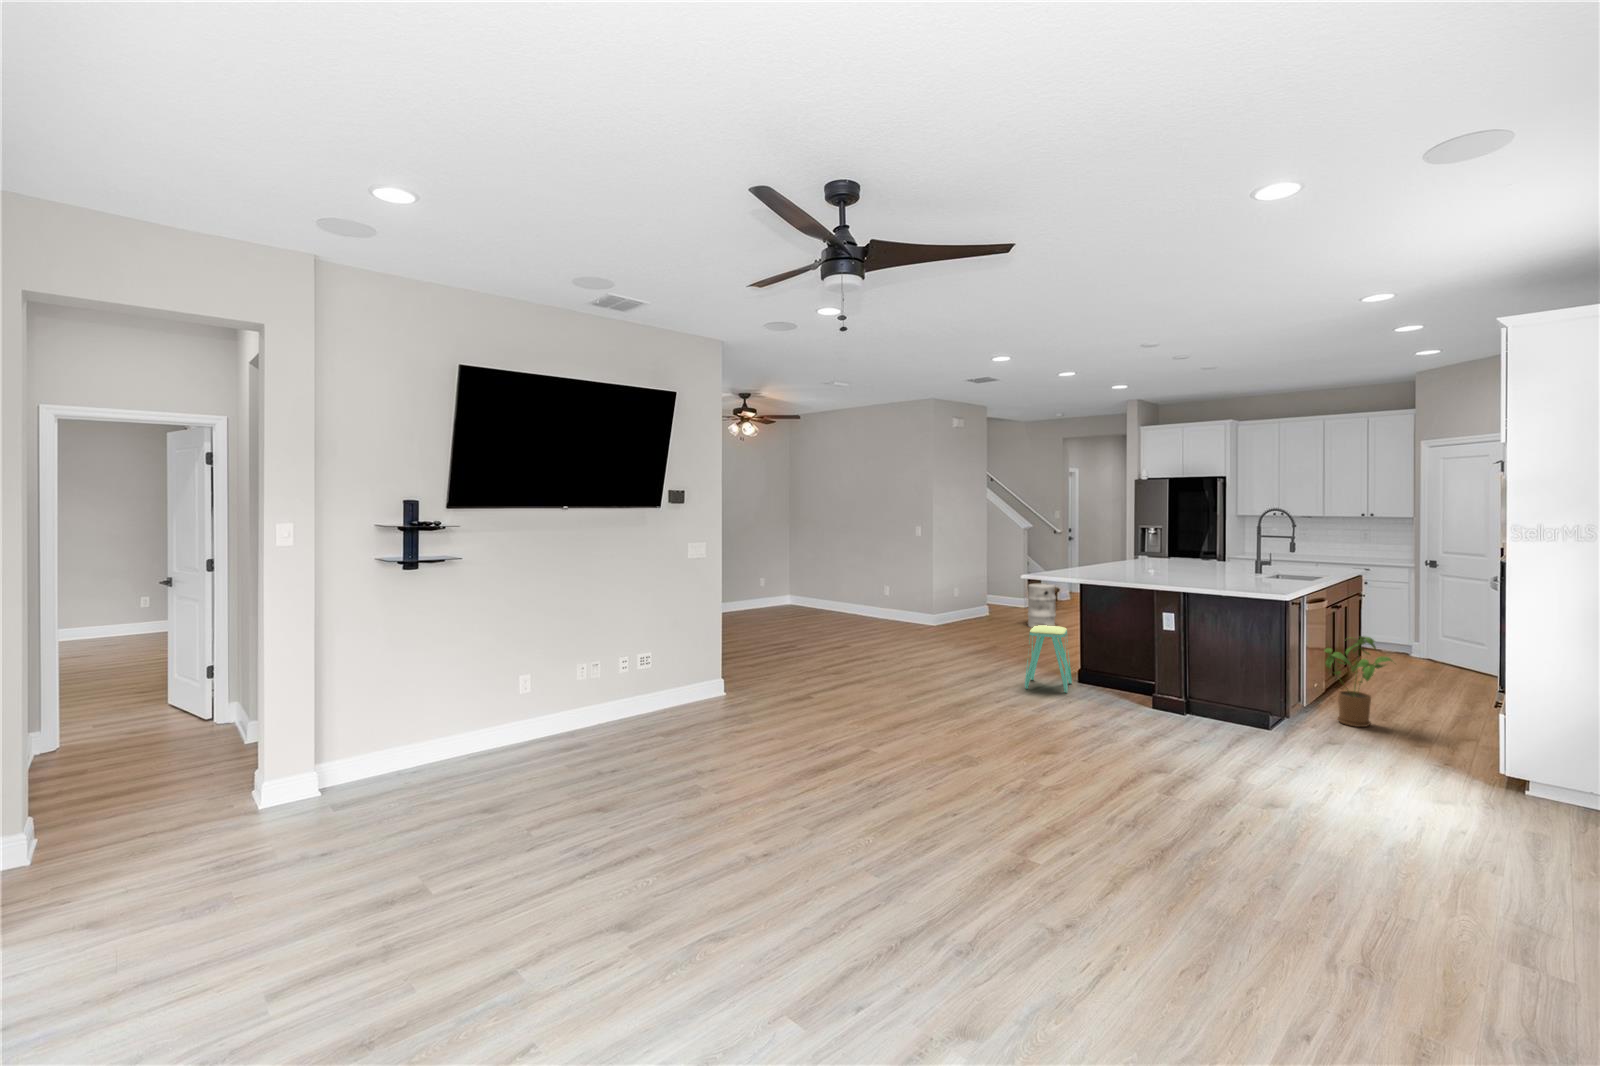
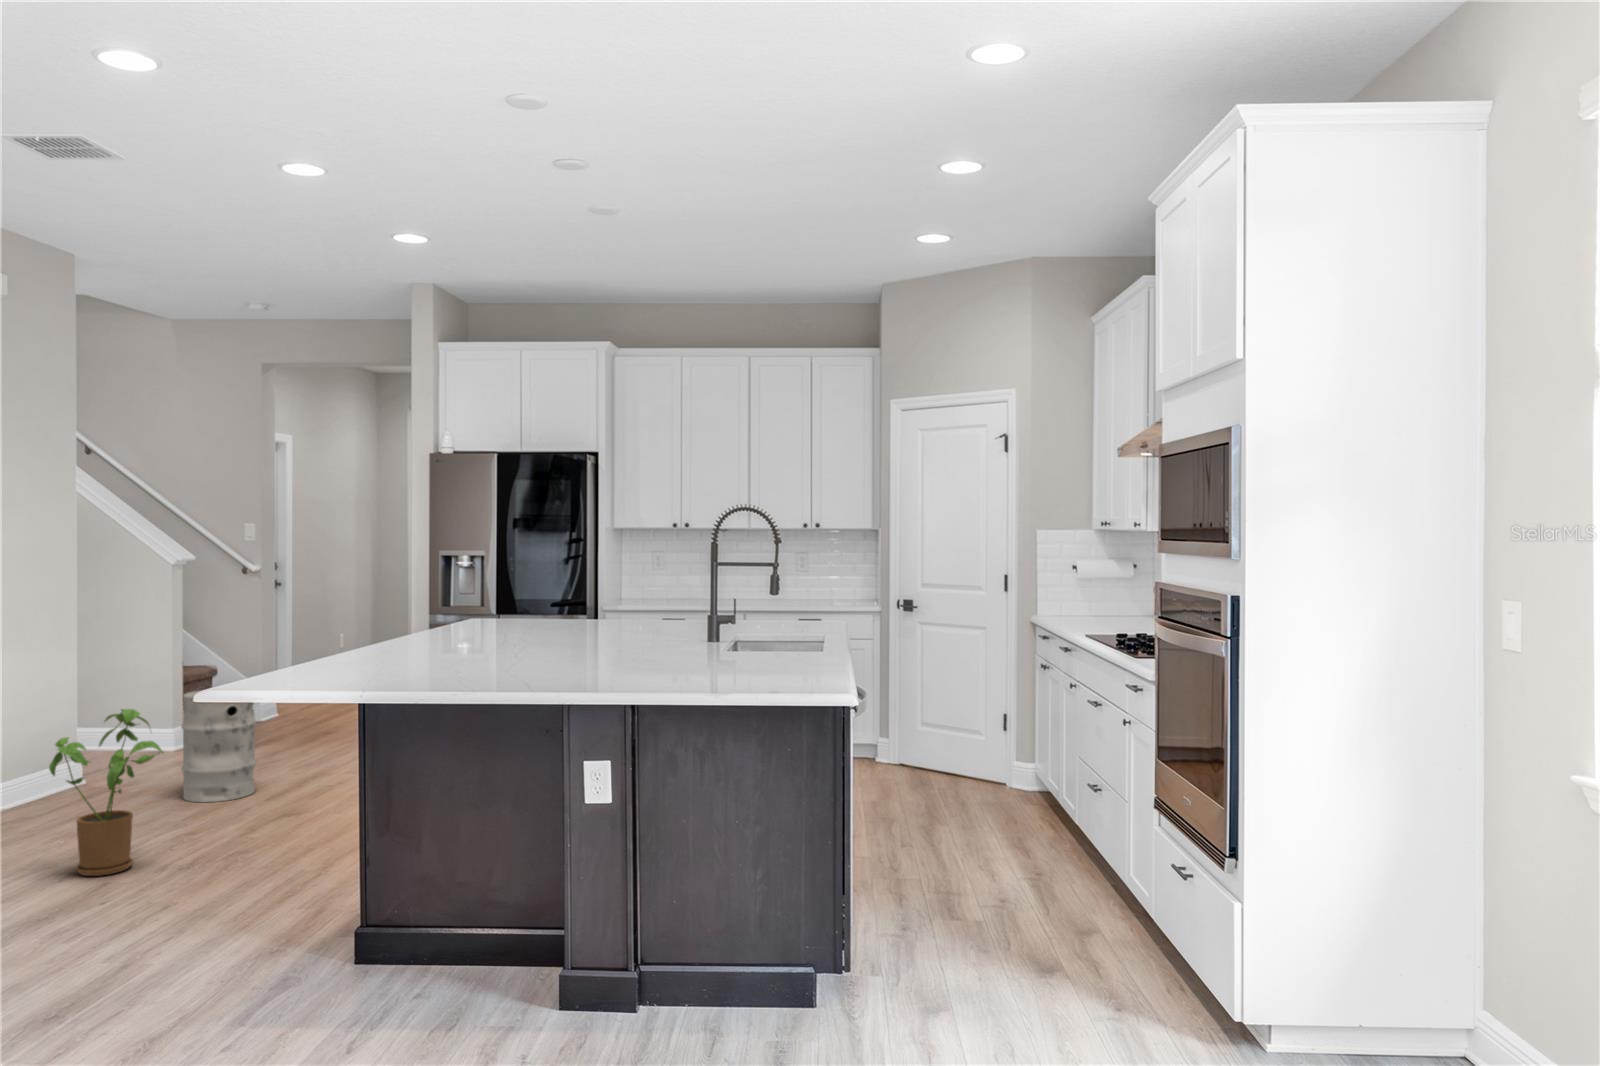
stool: present [1025,625,1072,693] -> none [169,813,320,1036]
house plant: present [1325,636,1392,727] -> present [49,709,164,876]

